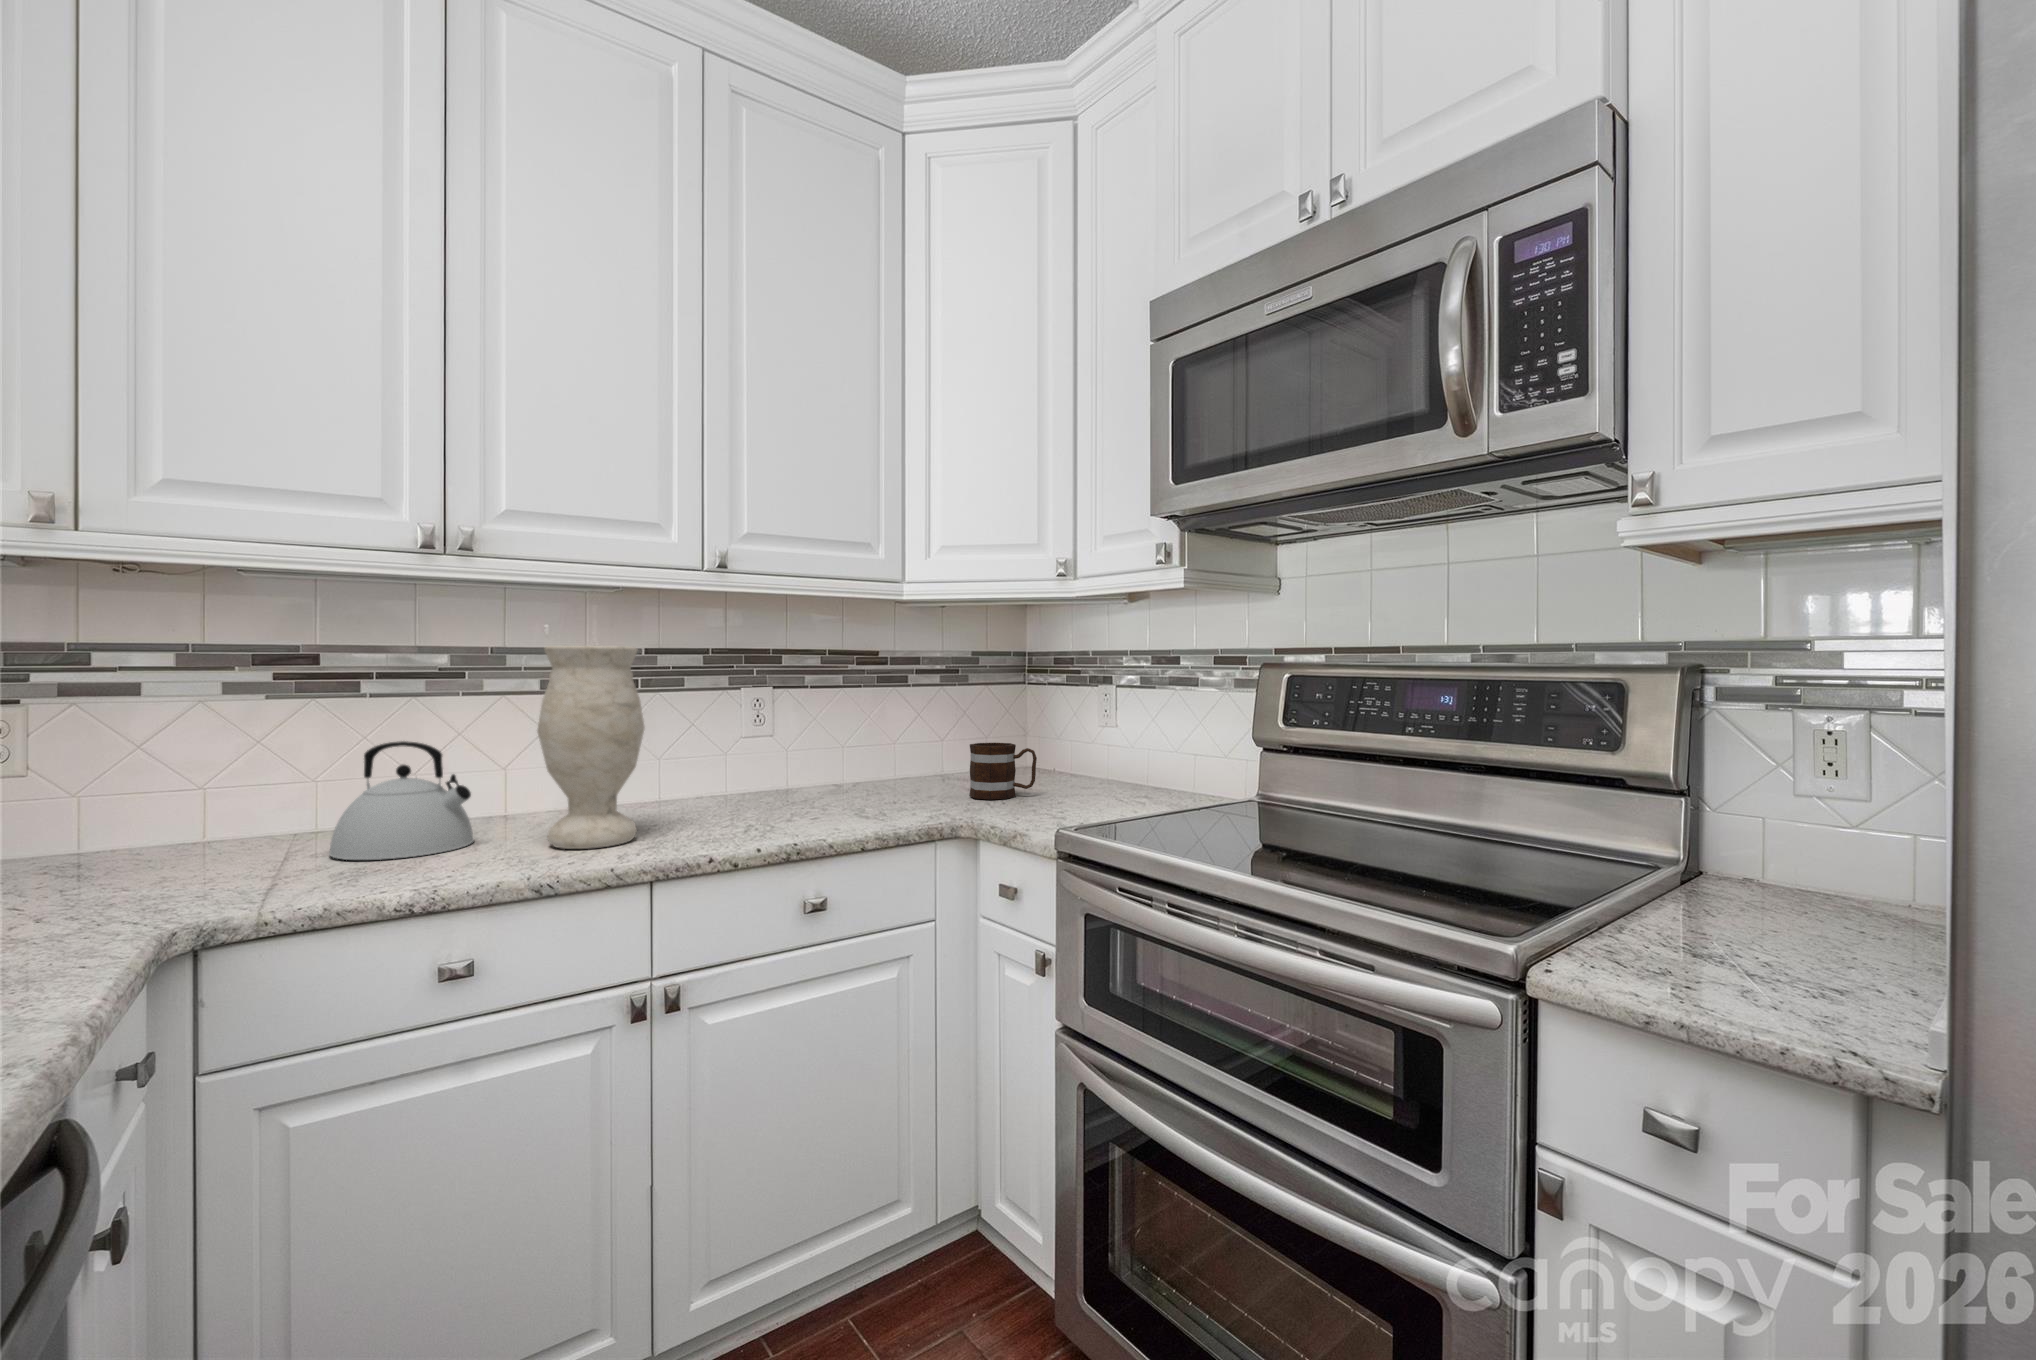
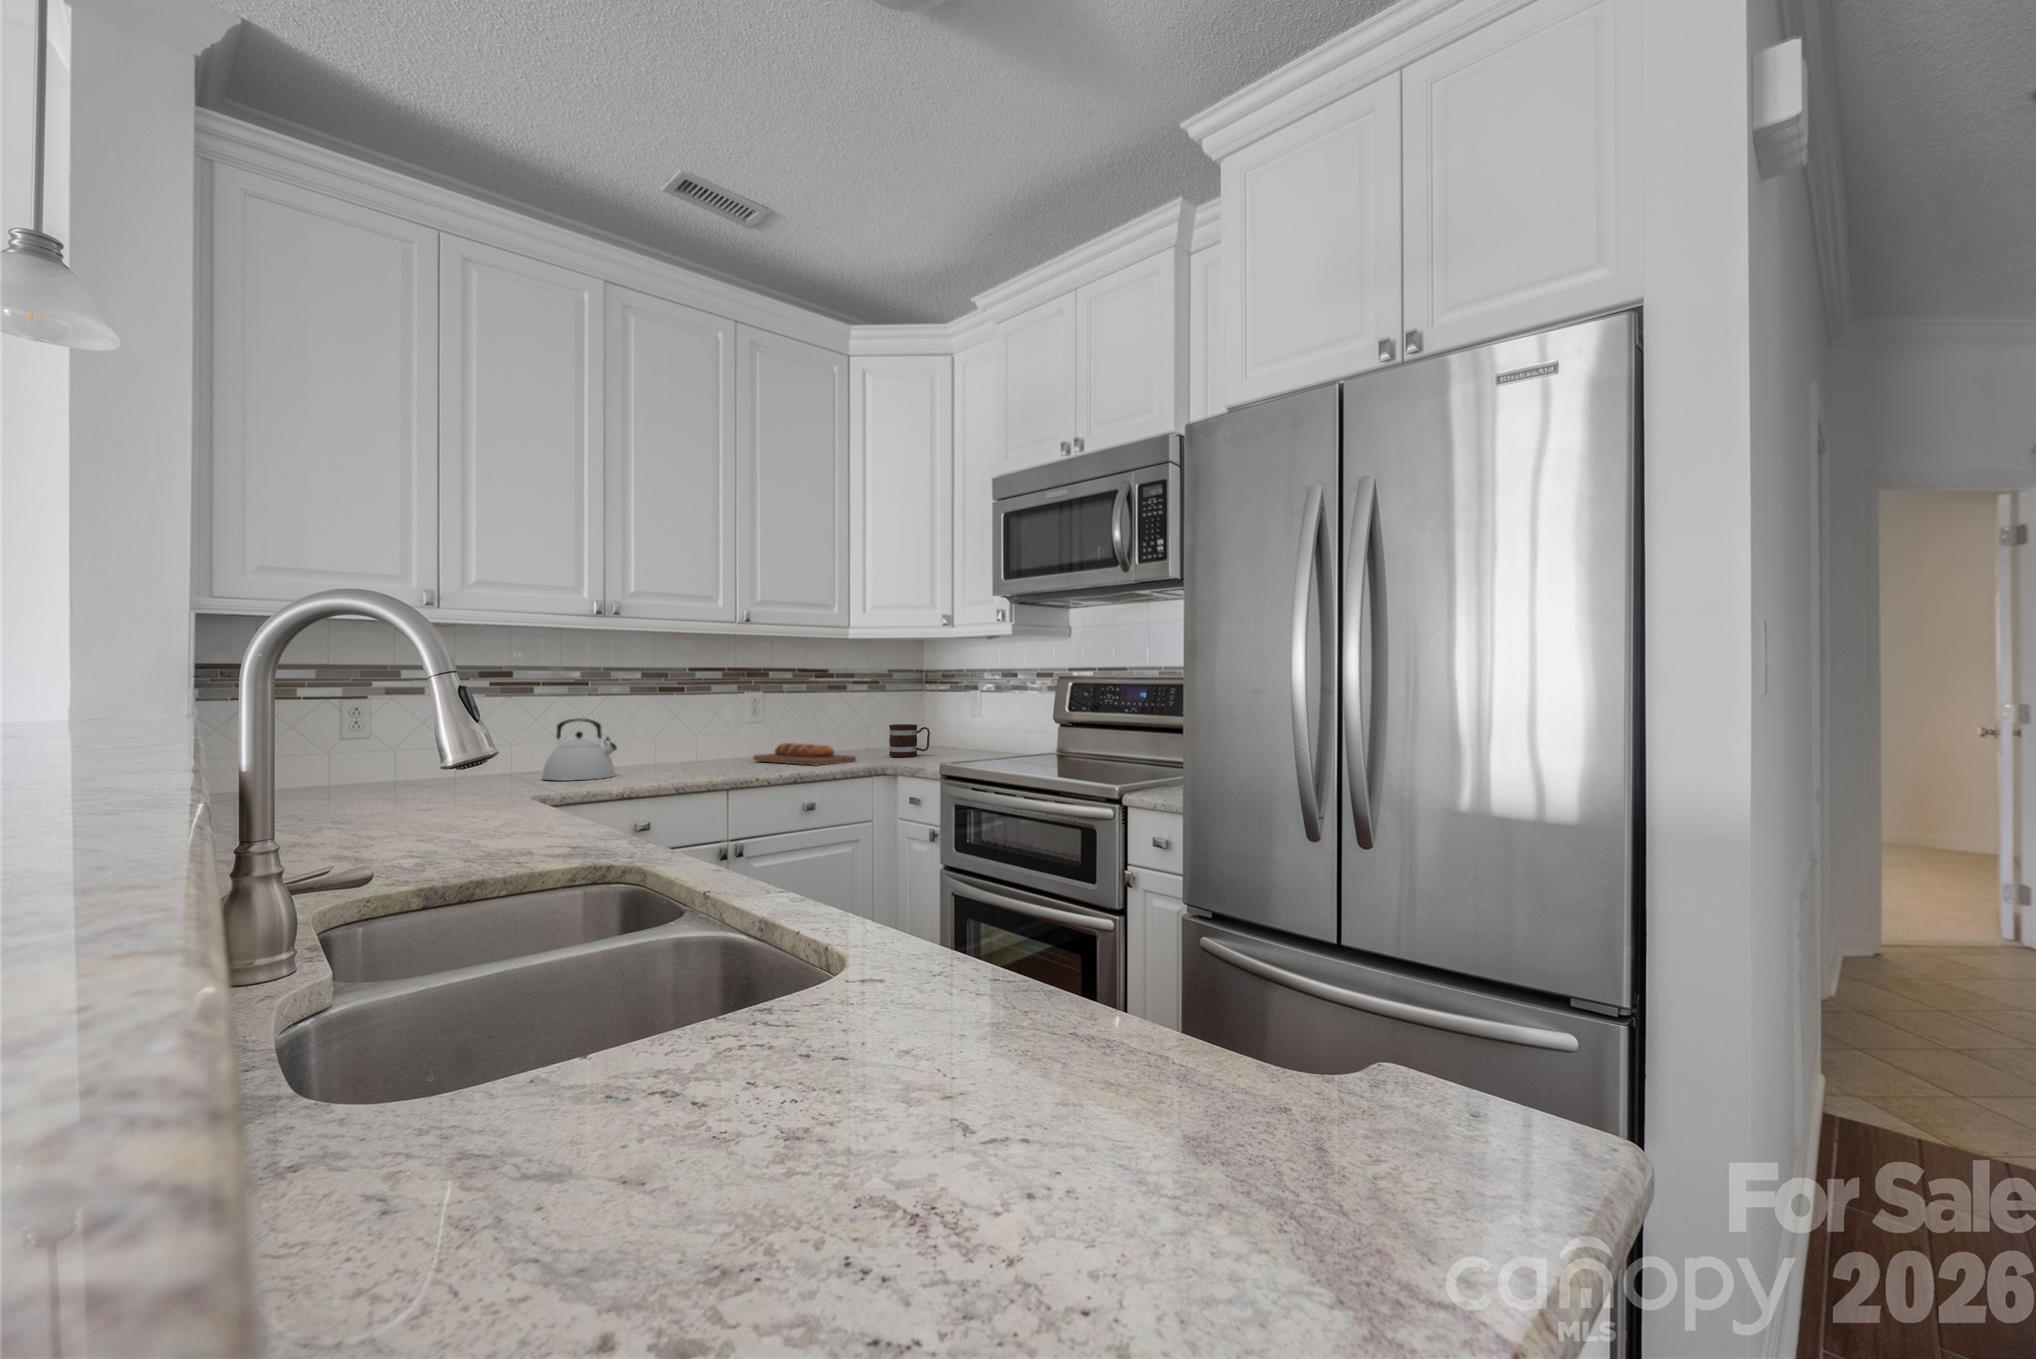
vase: present [537,646,645,849] -> none [656,666,713,775]
bread loaf: none [746,774,911,821] -> present [754,743,856,766]

